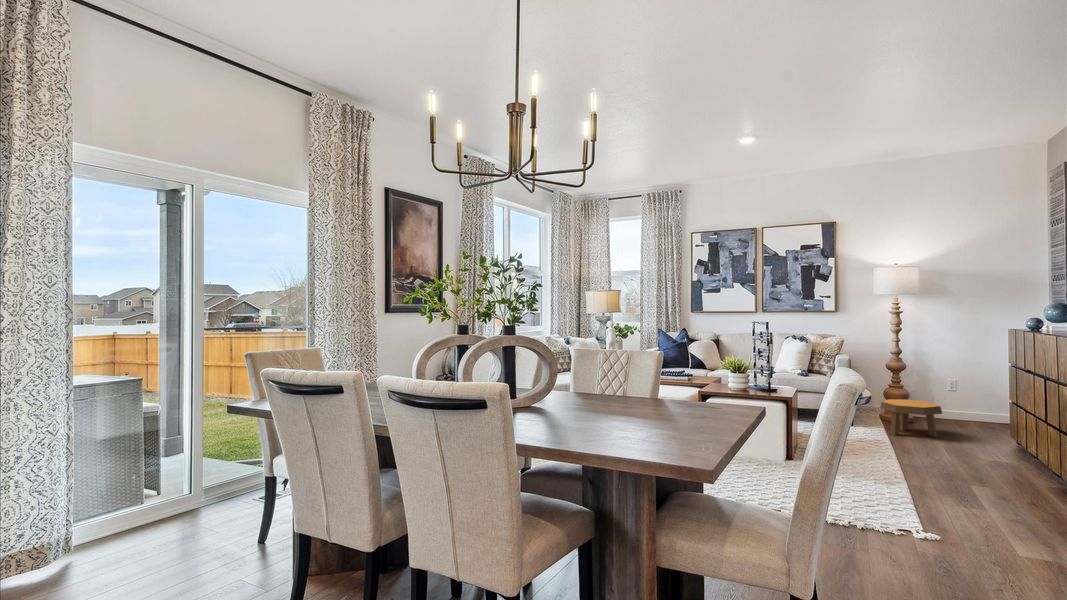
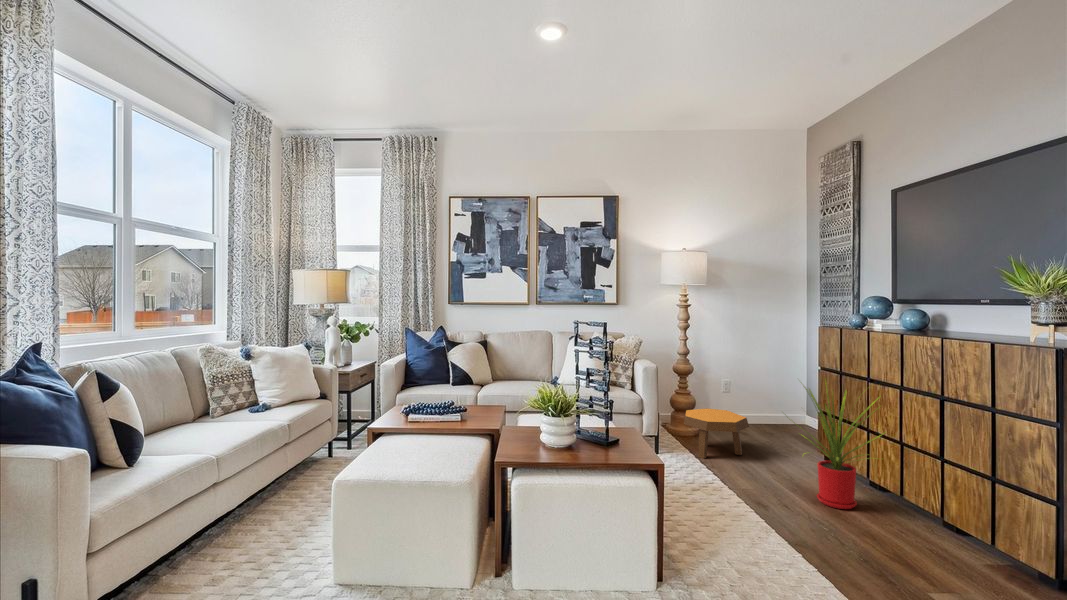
house plant: none [940,368,1029,467] -> present [803,387,883,509]

